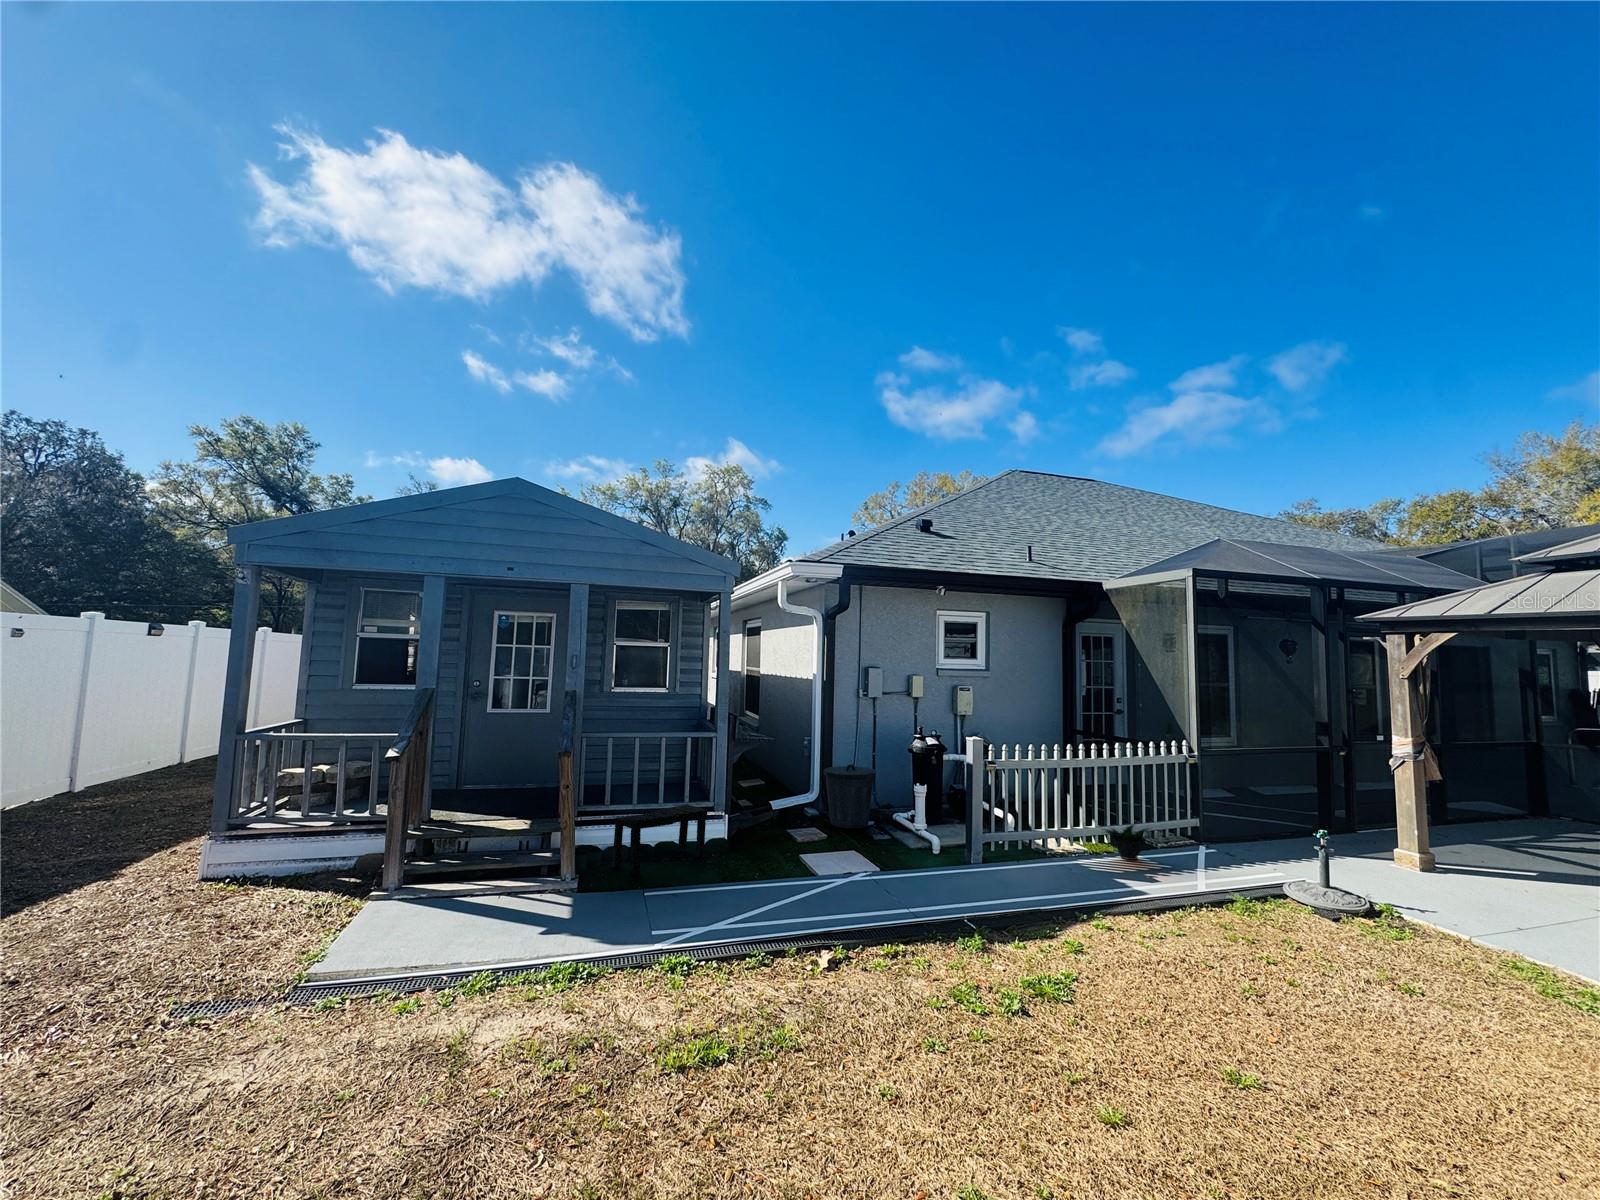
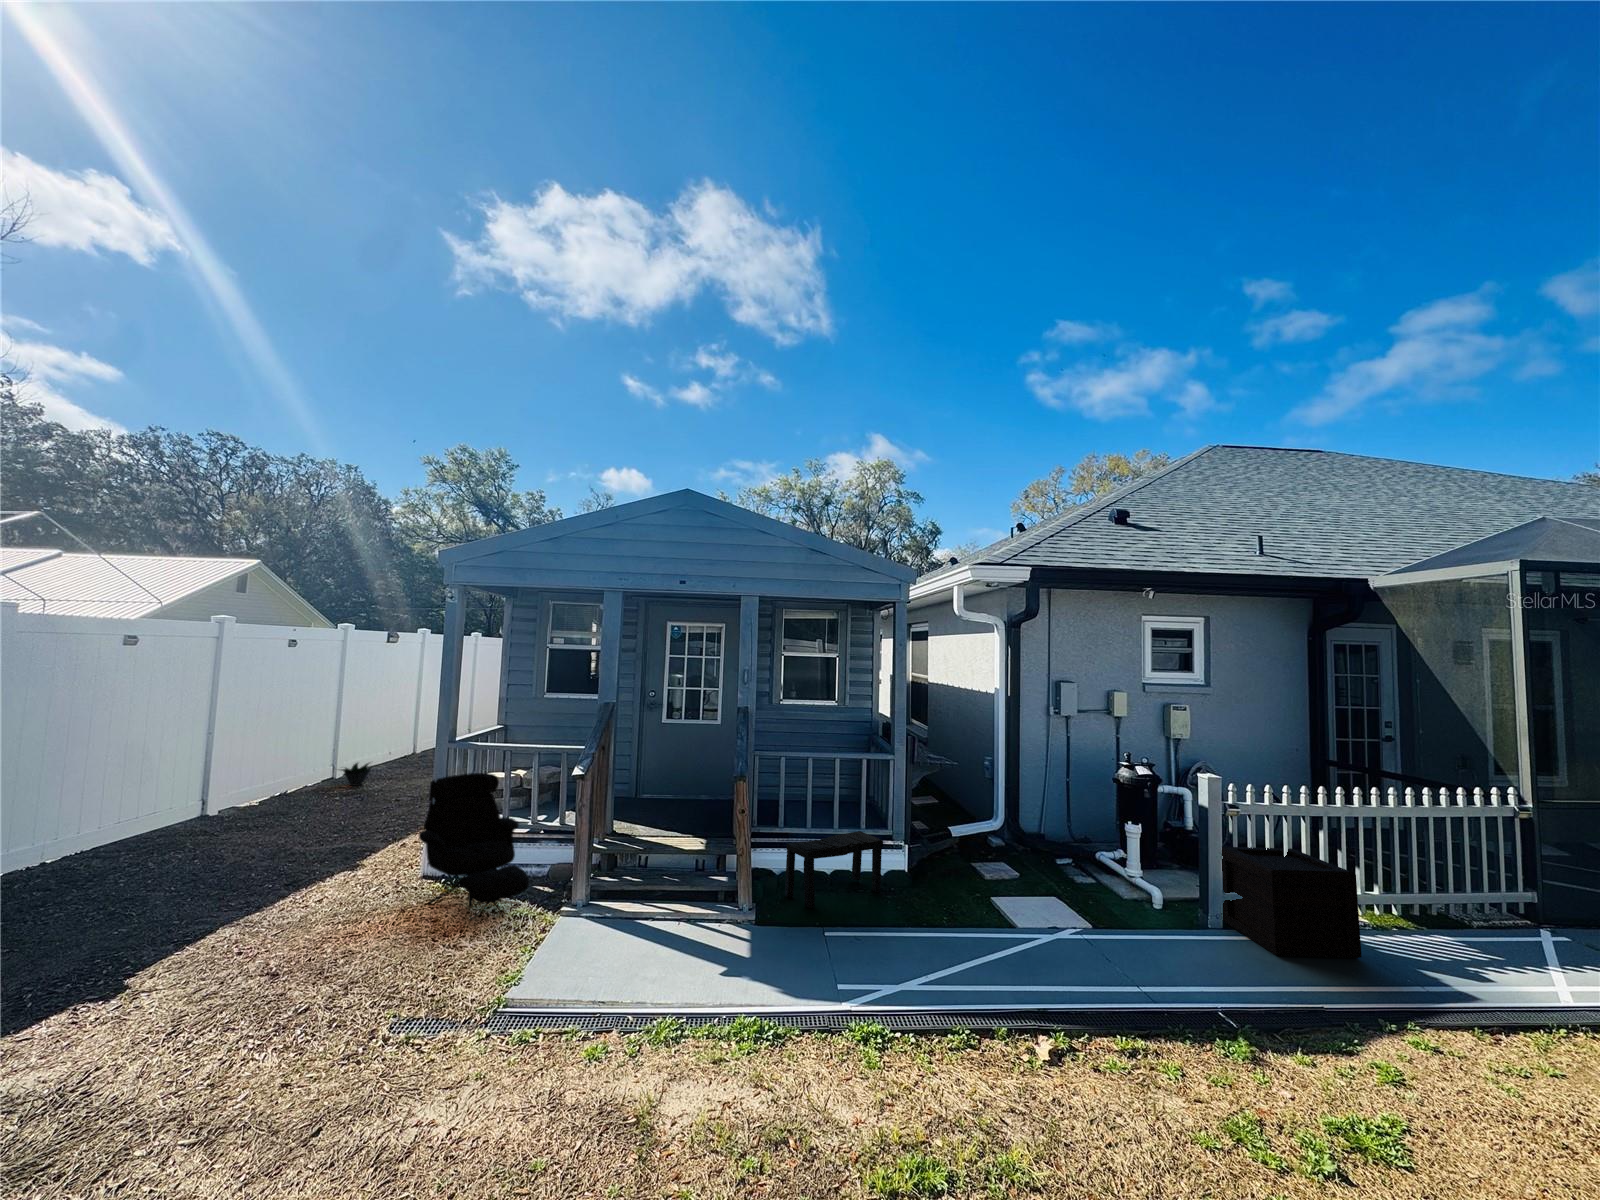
lounge chair: none [198,764,335,914] -> present [419,773,529,920]
trash can: present [823,764,876,829] -> none [1008,792,1073,867]
wooden crate: none [980,795,1072,877] -> present [1221,847,1361,958]
decorative plant: present [1105,825,1152,860] -> present [341,763,374,786]

